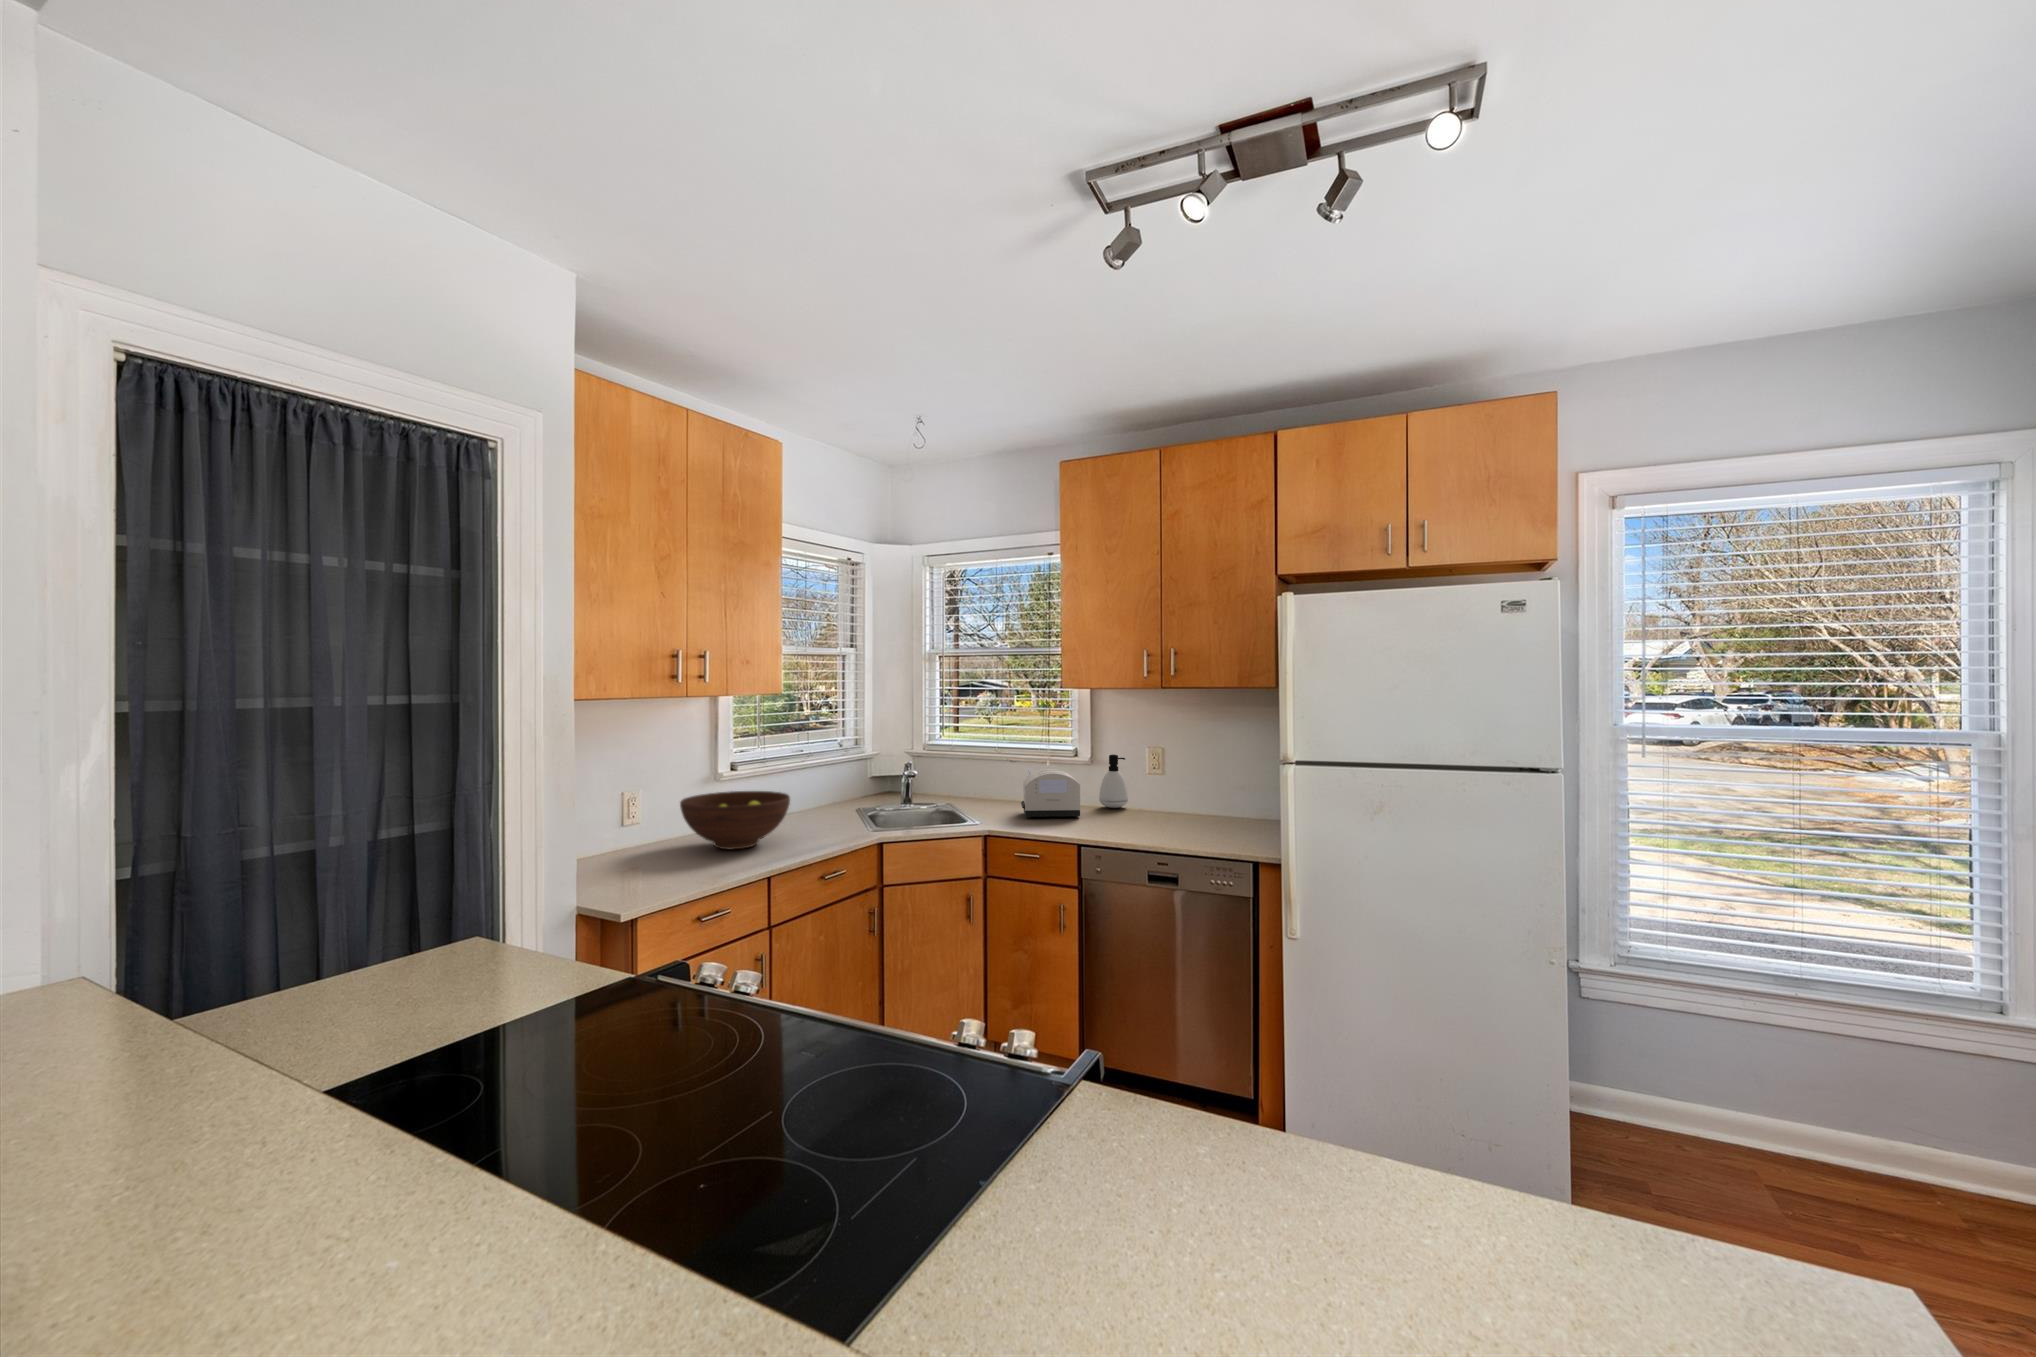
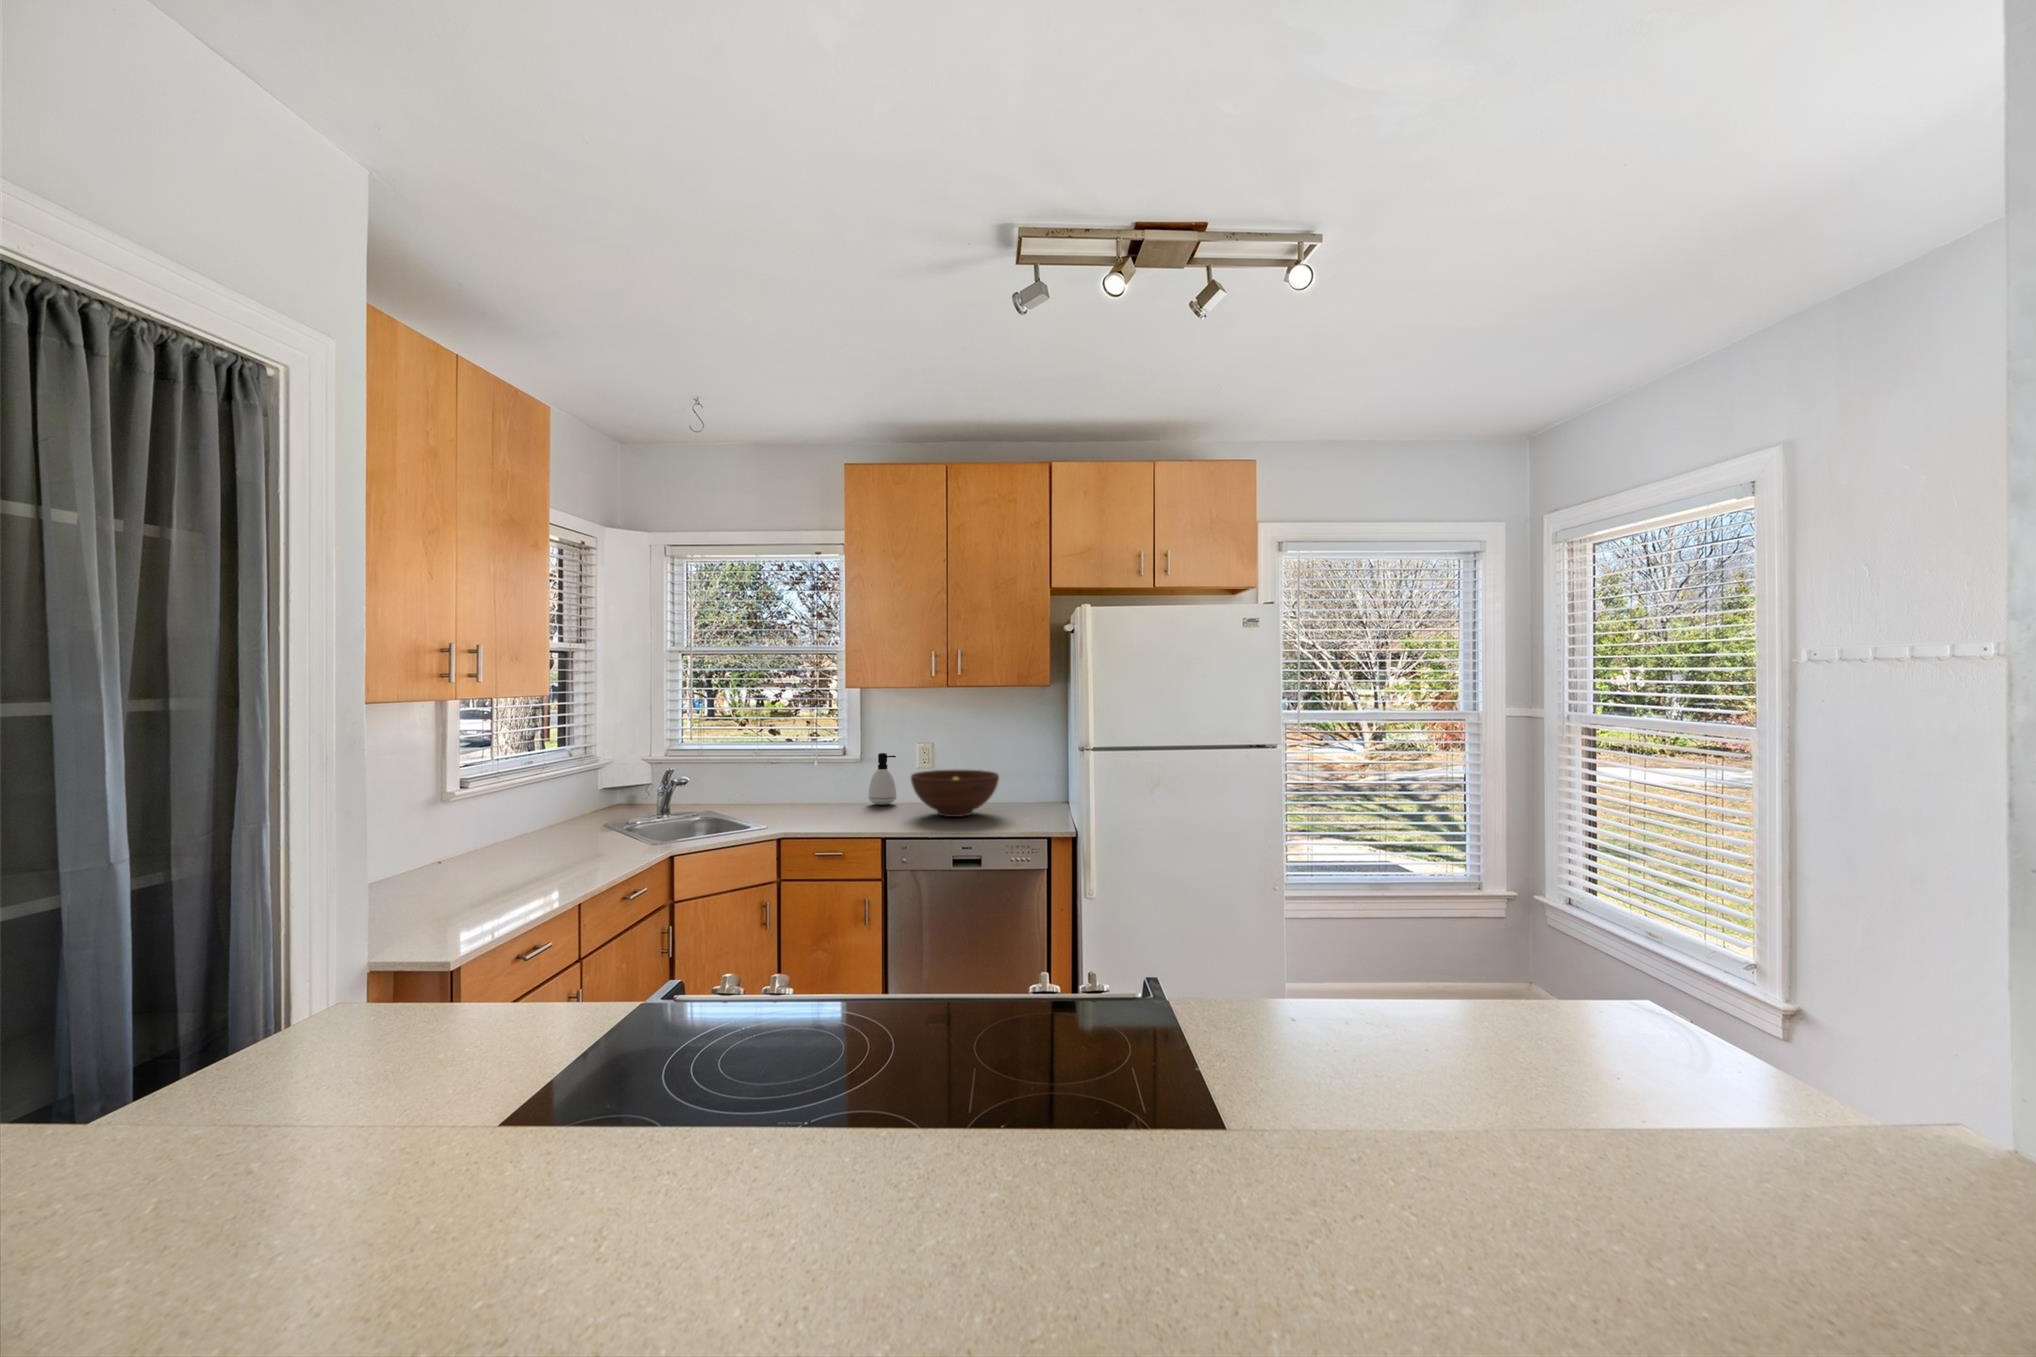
toaster: present [1021,769,1080,818] -> none [797,770,863,820]
fruit bowl: present [680,791,790,849] -> present [911,770,999,817]

